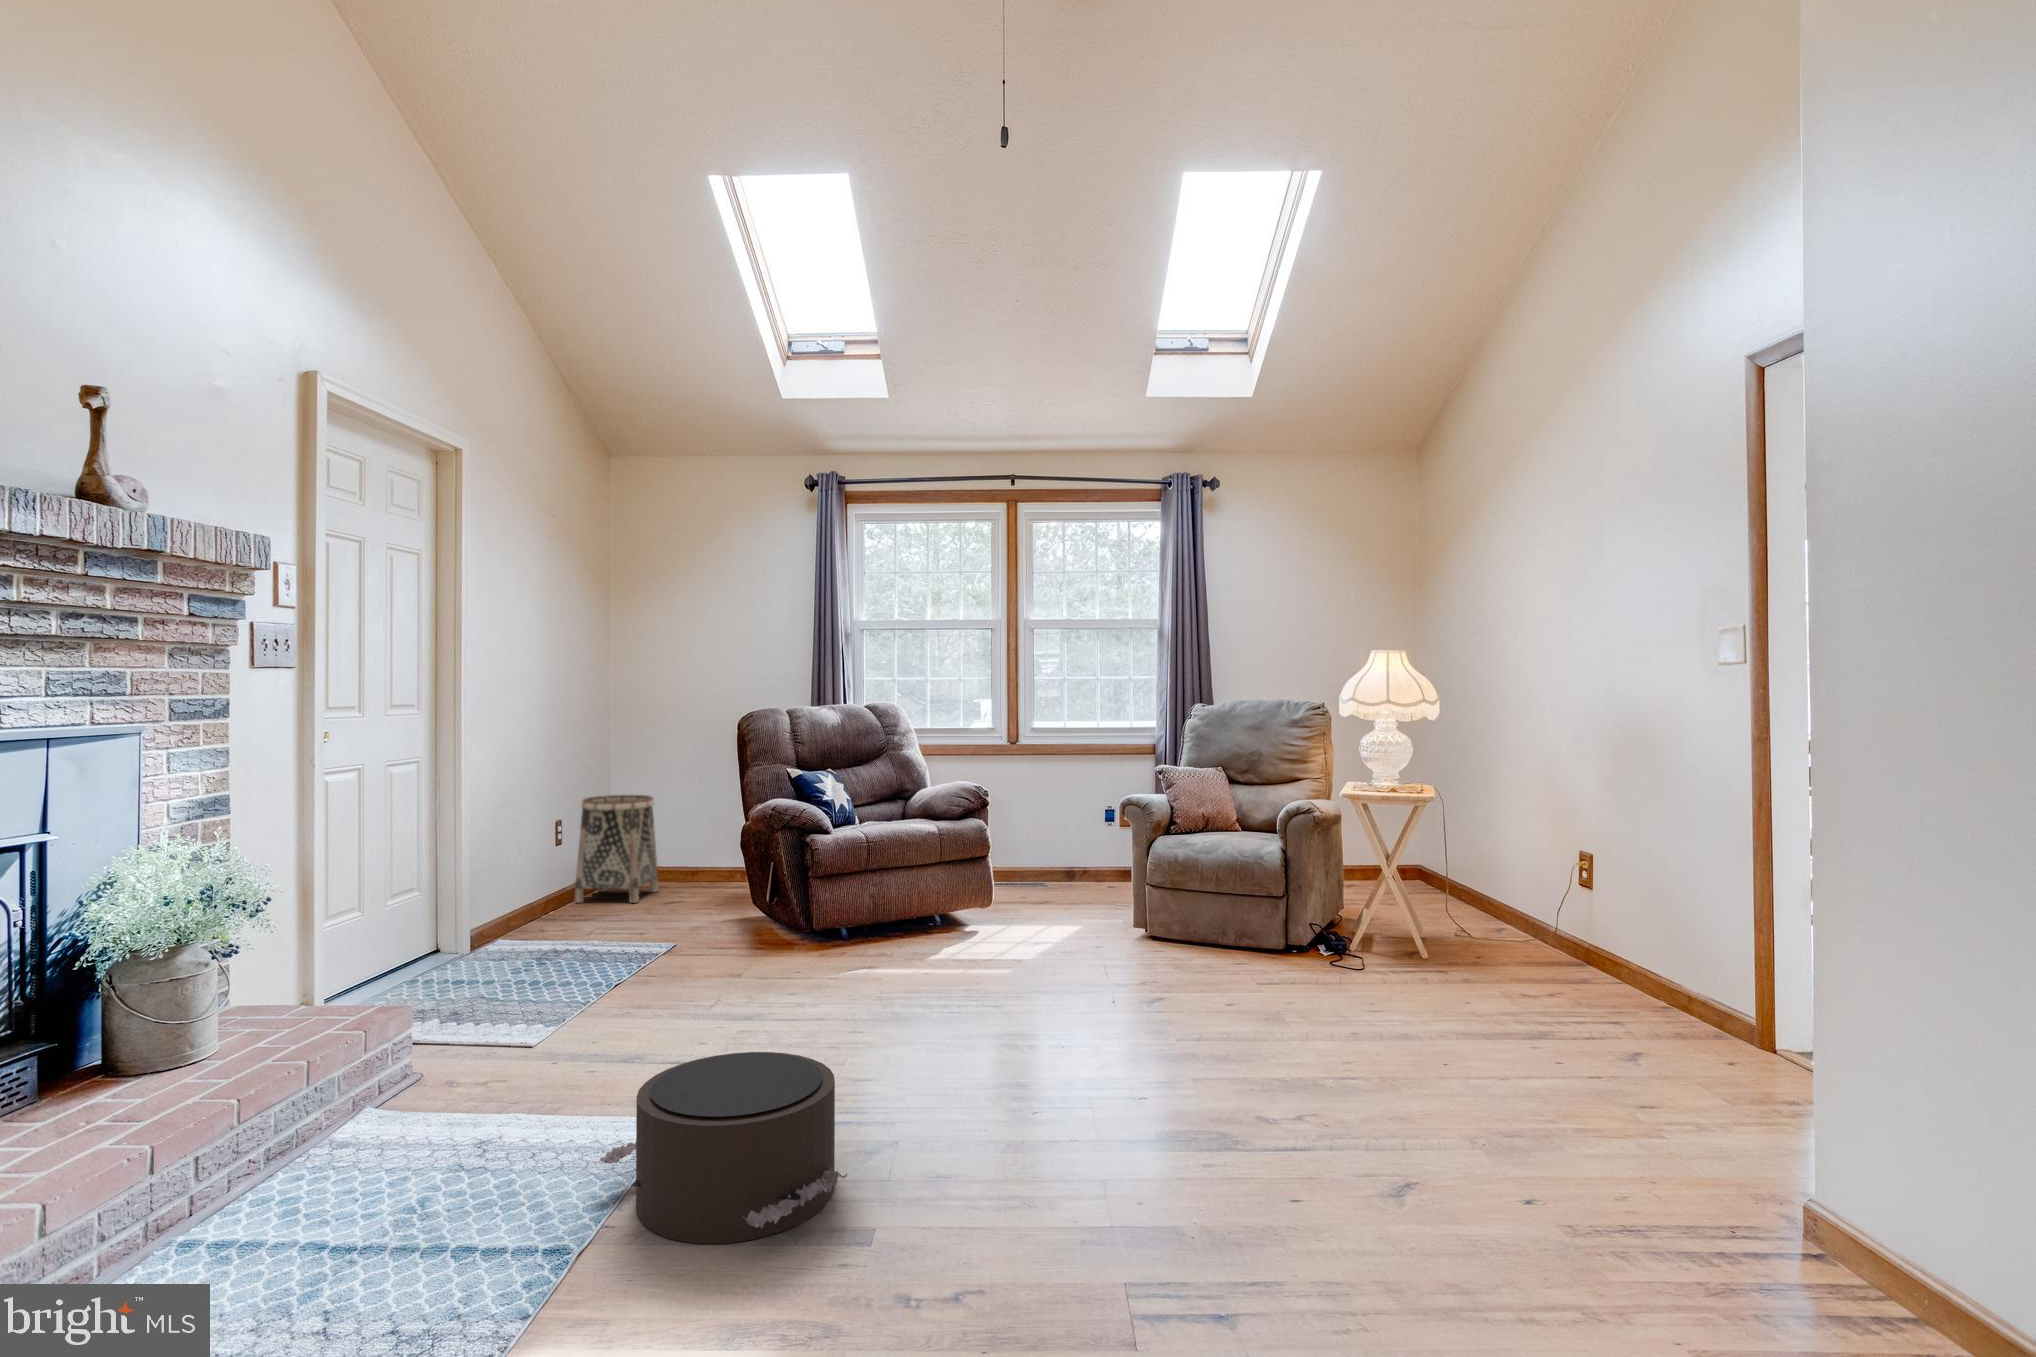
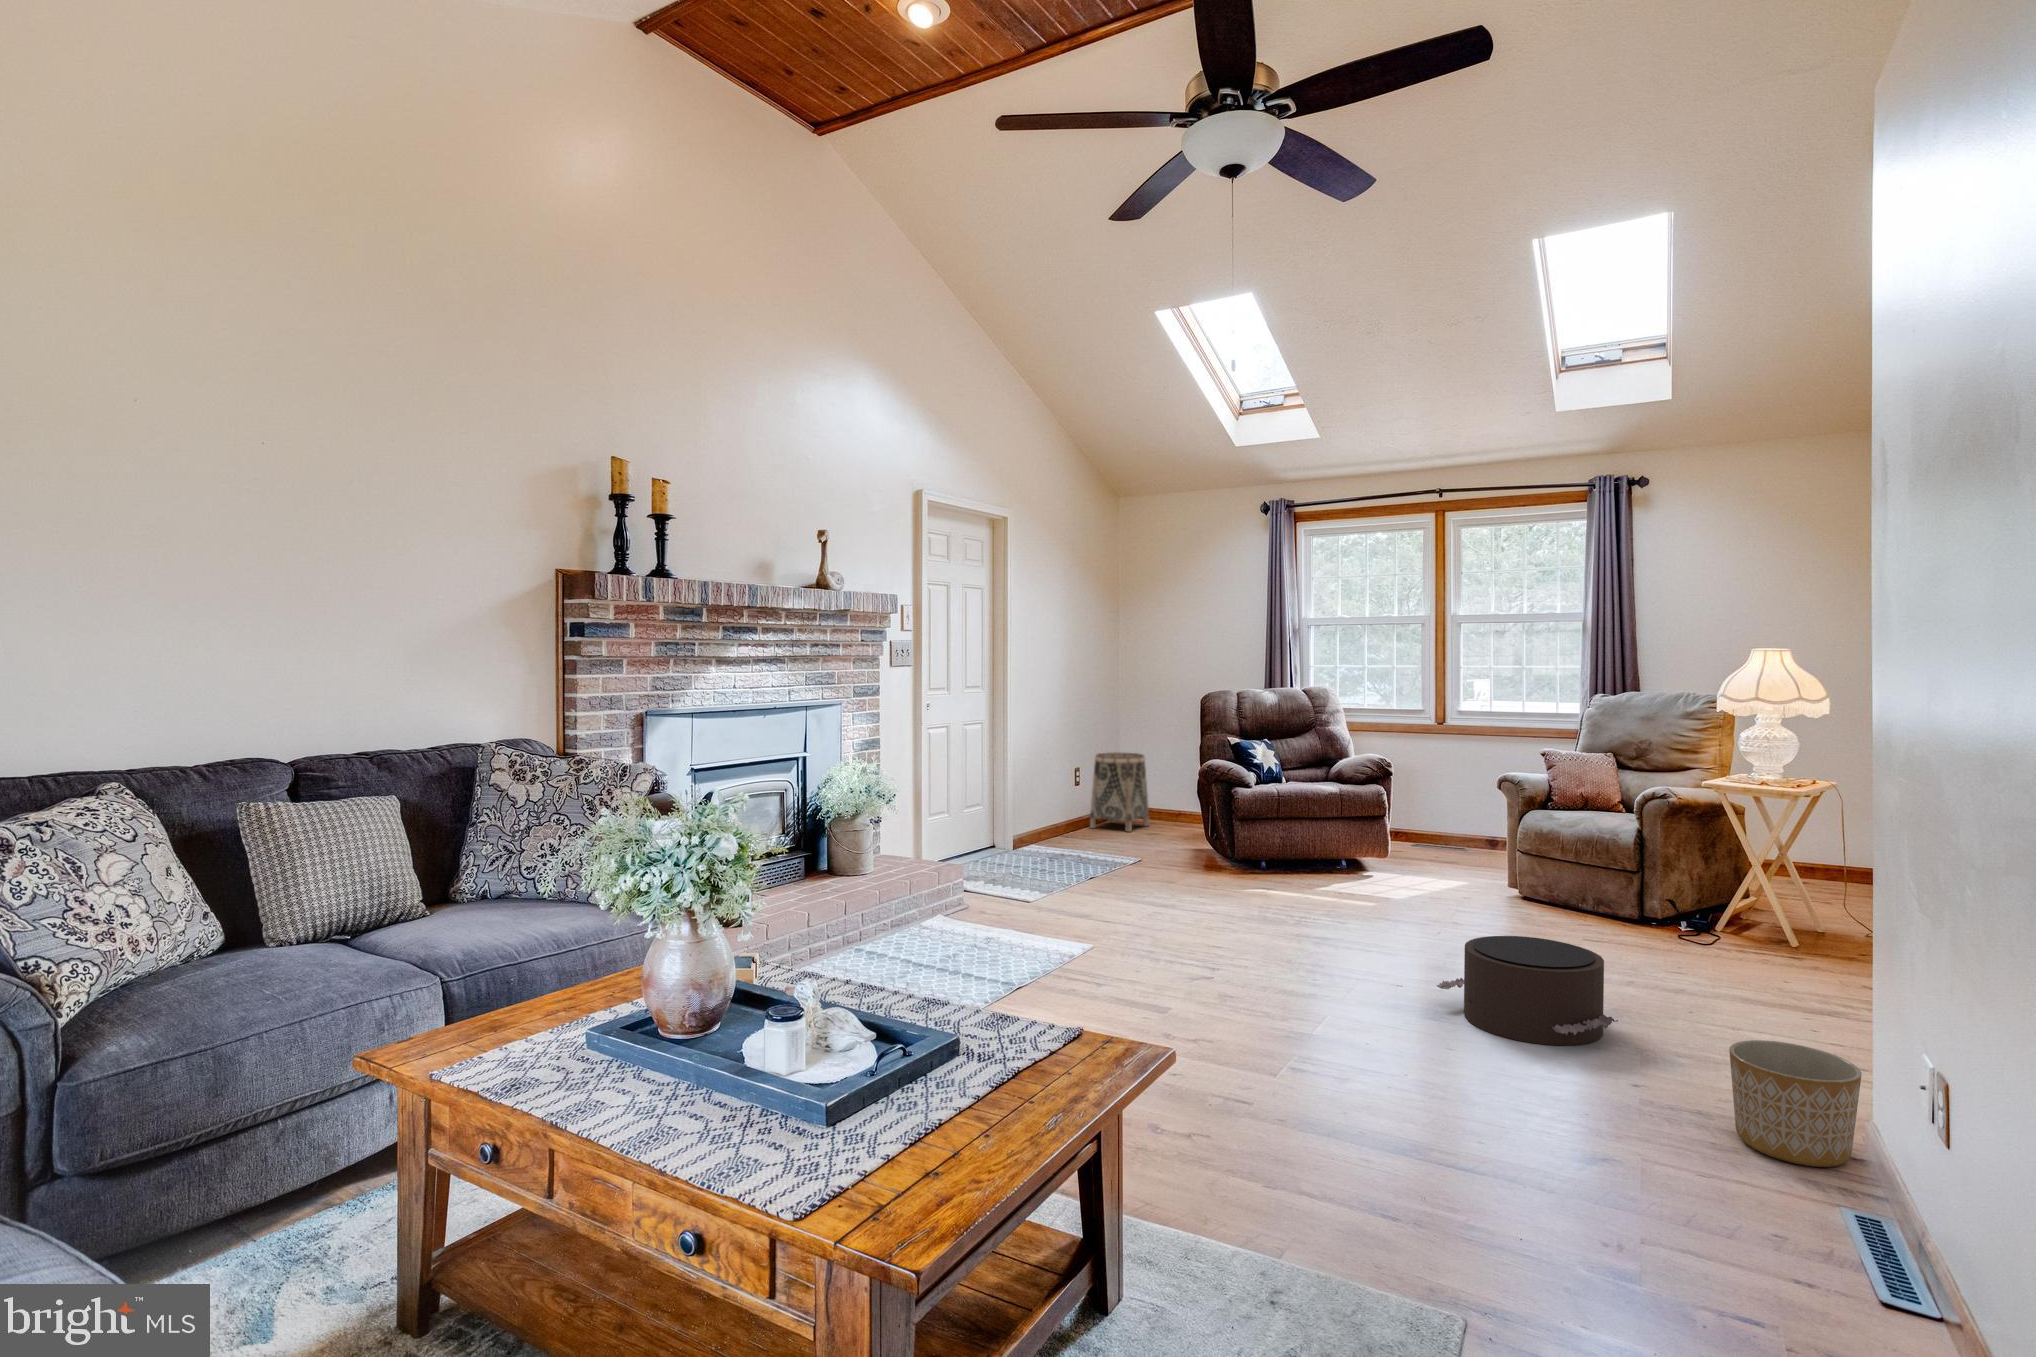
pouf: present [600,1052,847,1244] -> present [1437,936,1618,1045]
planter: none [1703,1129,1879,1309] -> present [1729,1040,1862,1167]

